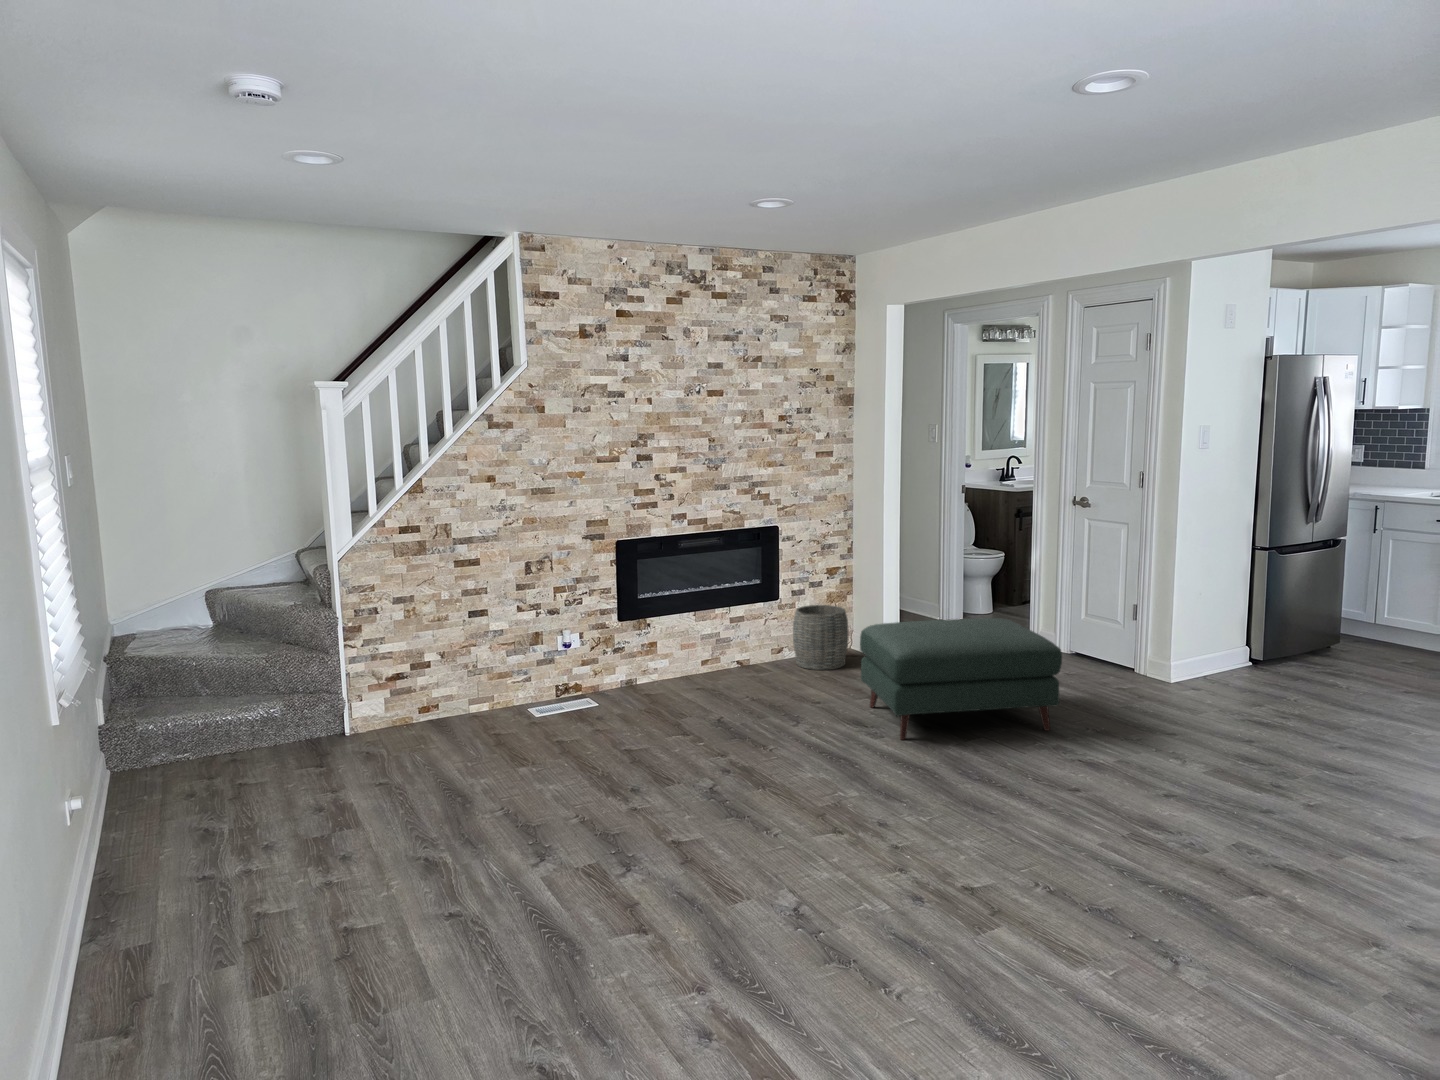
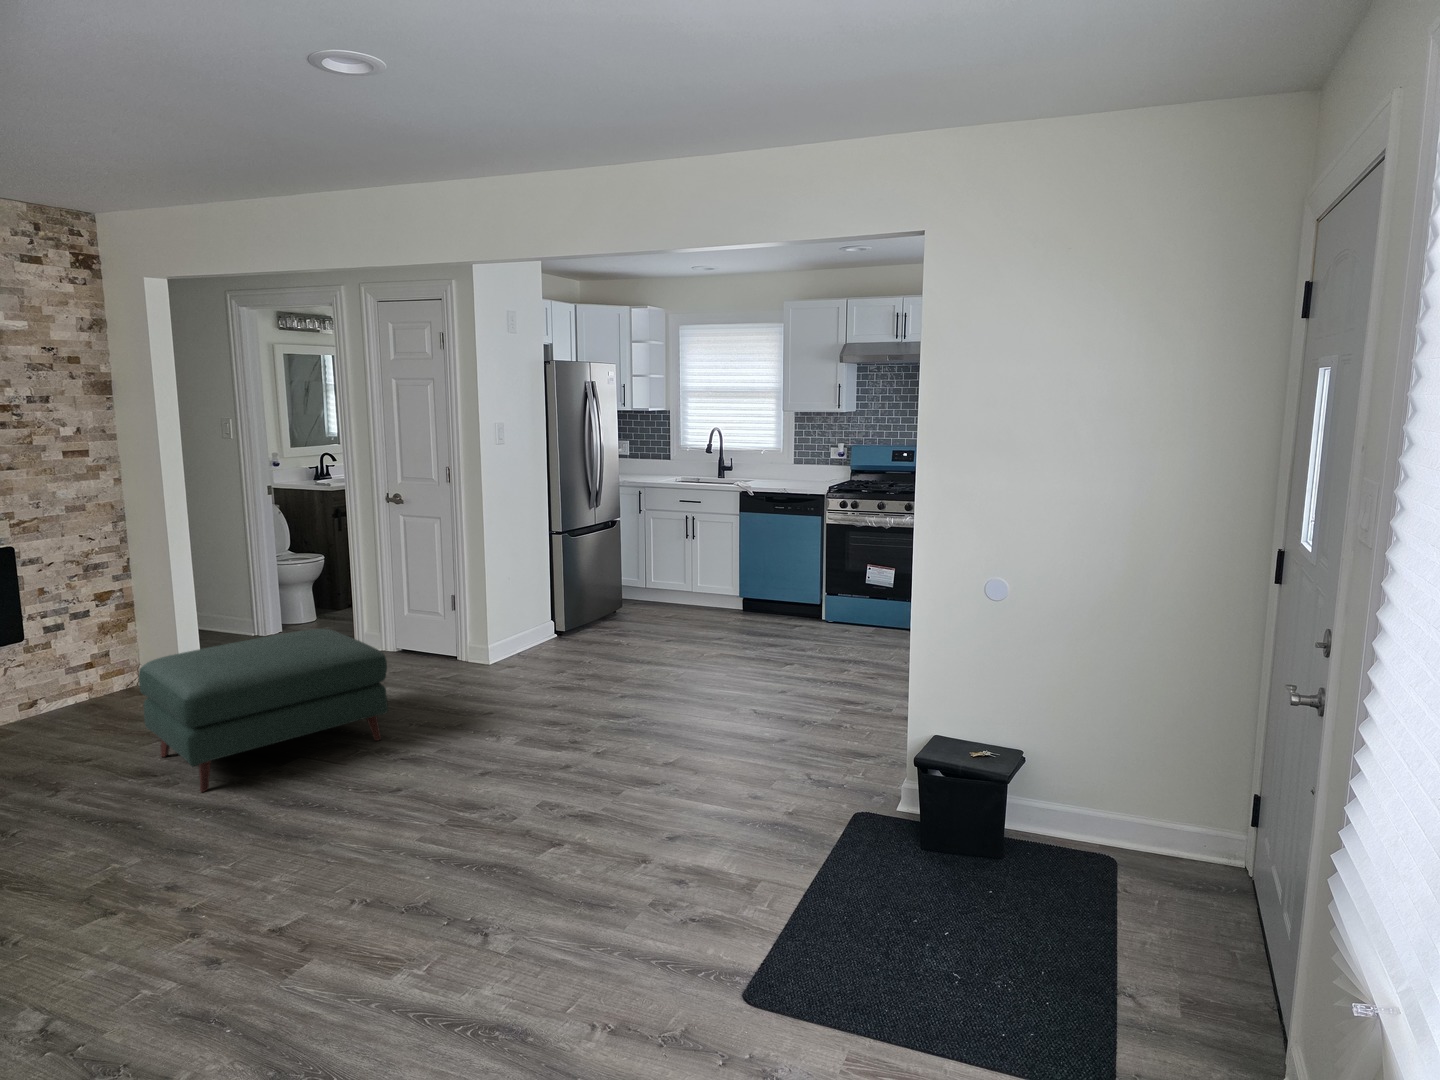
woven basket: present [793,605,848,670] -> none [47,638,132,721]

